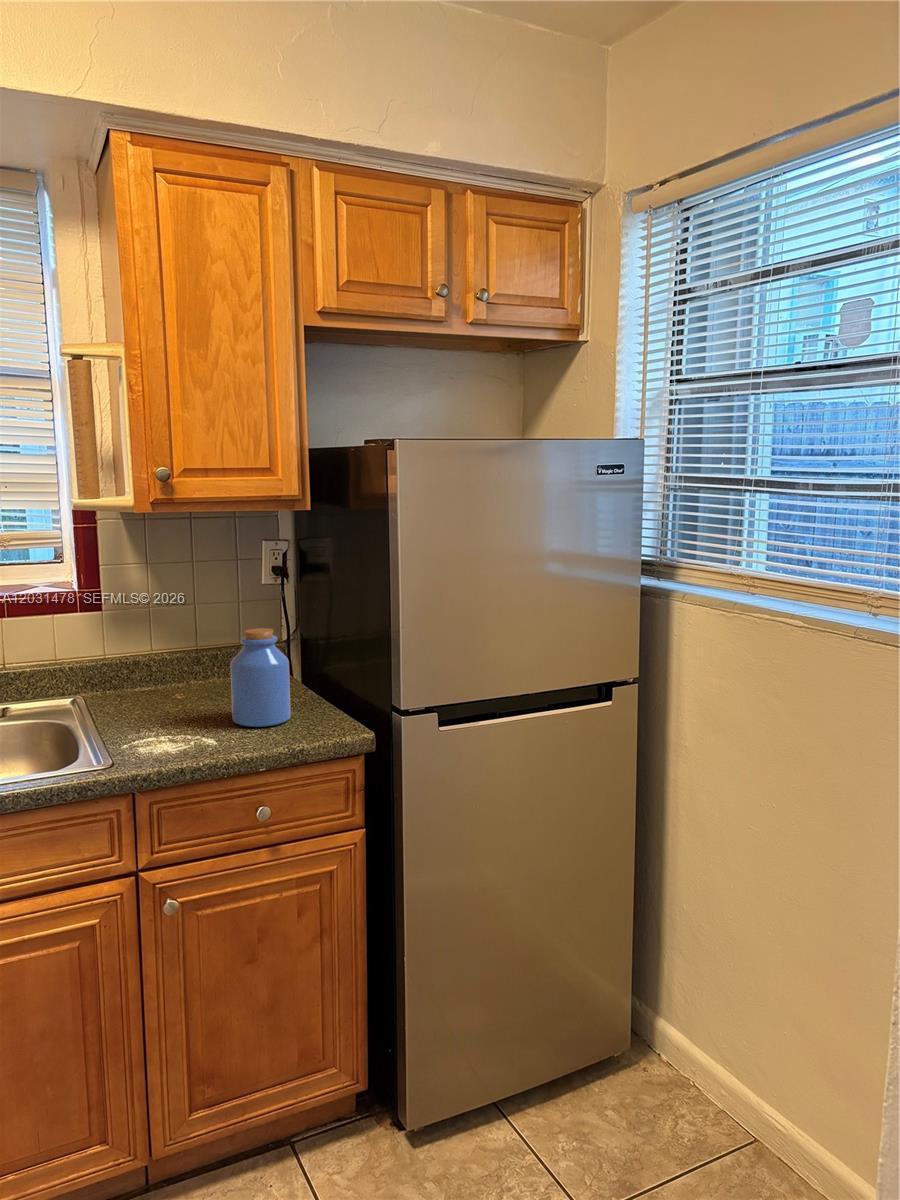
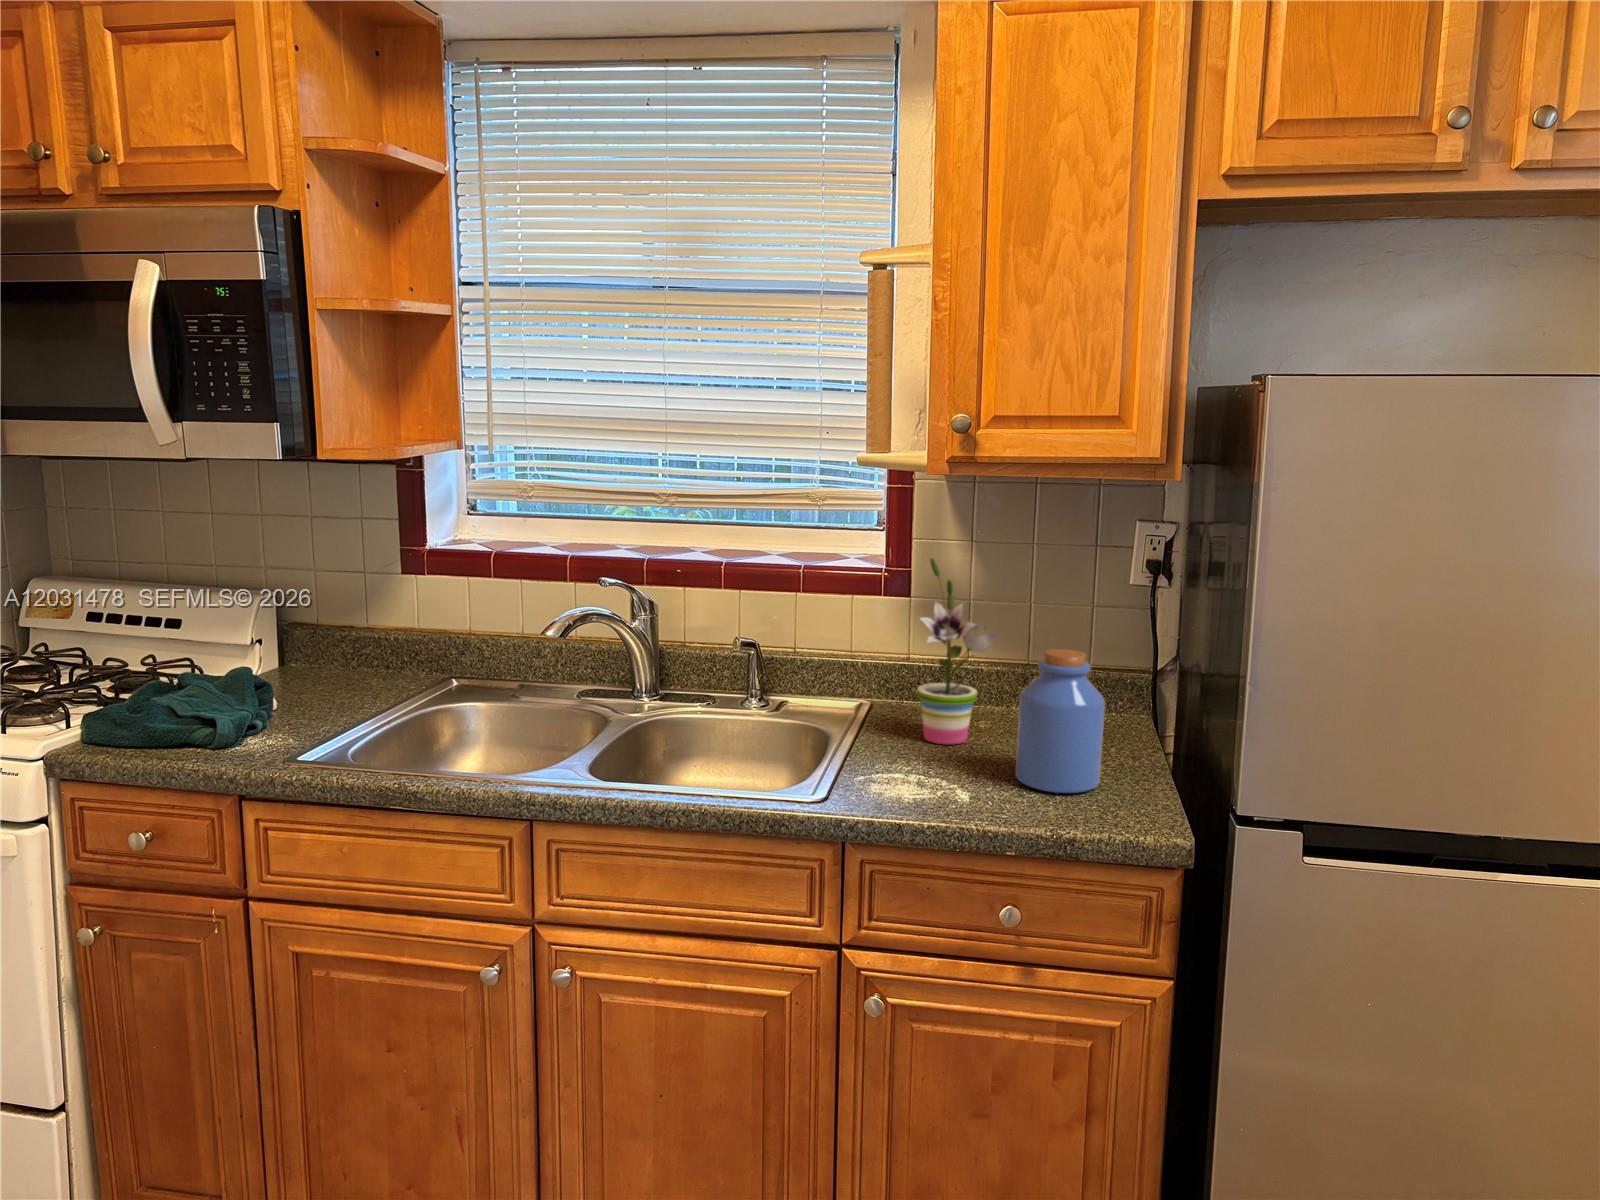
potted plant: none [134,578,196,714] -> present [917,558,1001,744]

